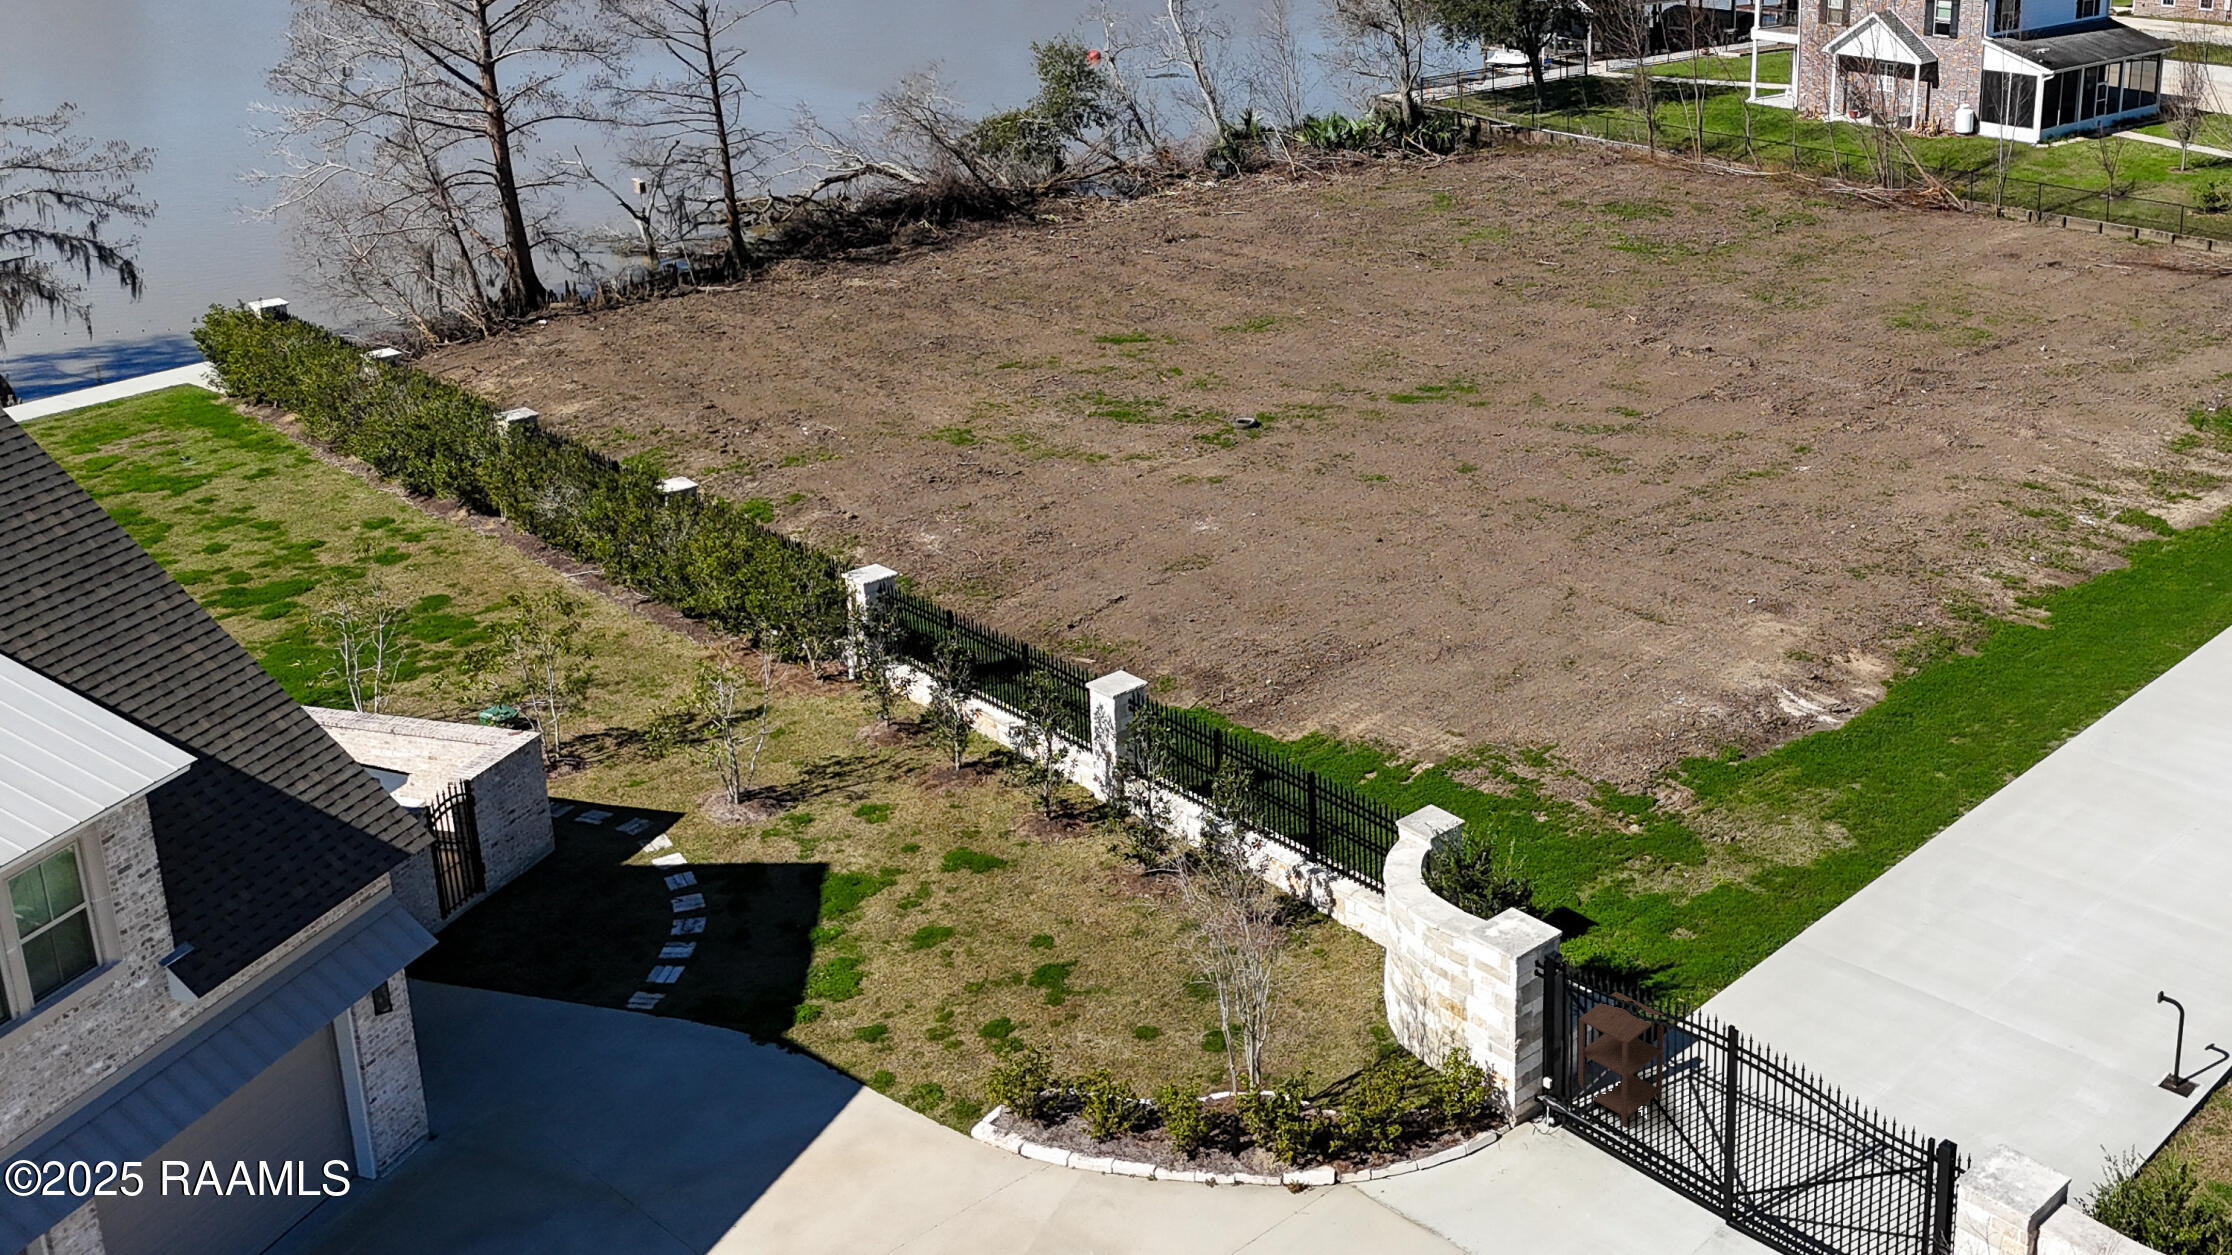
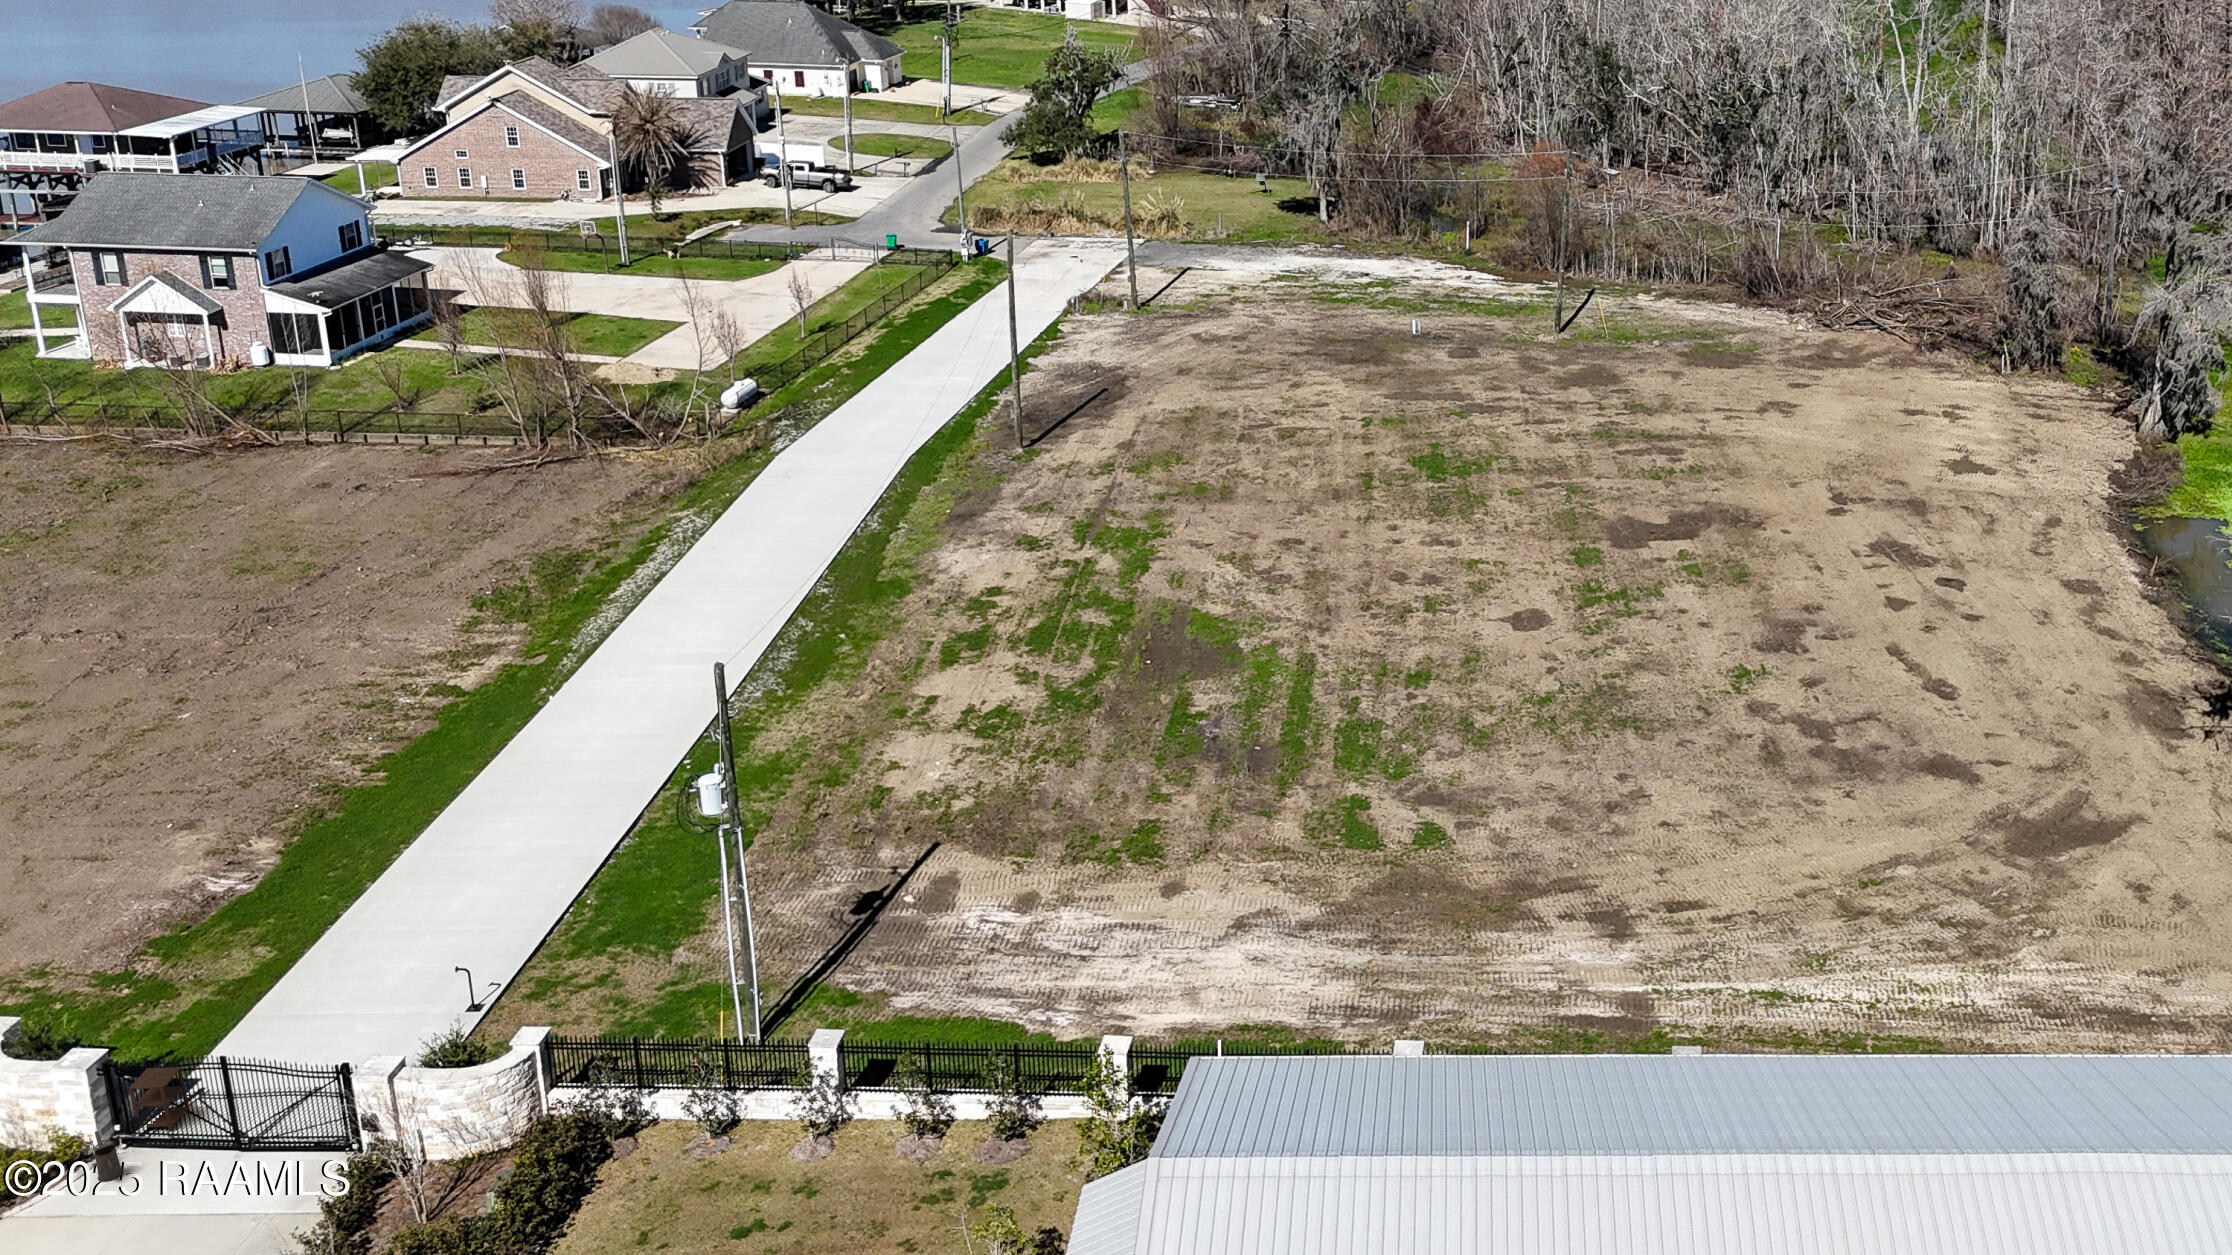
watering can: none [1493,1077,1533,1186] -> present [94,1131,123,1182]

